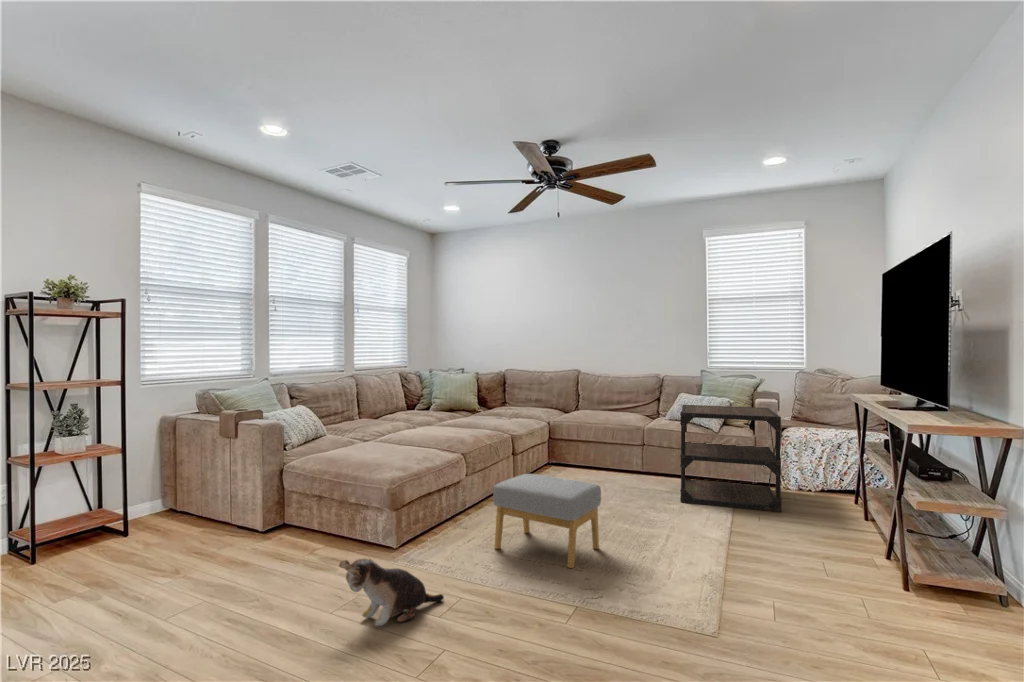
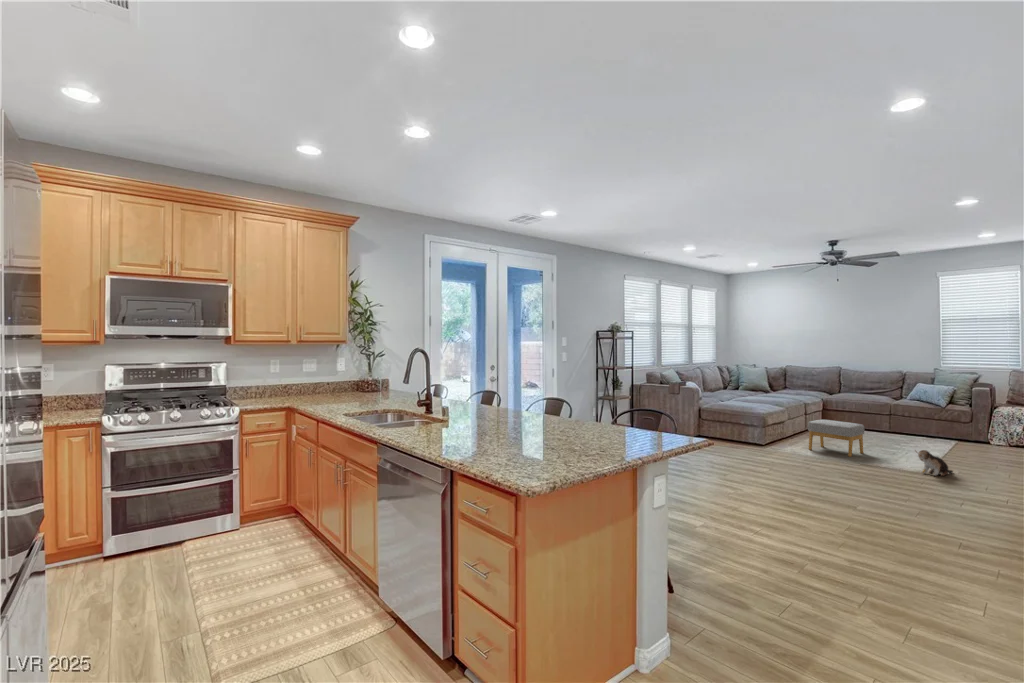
side table: present [680,405,781,512] -> none [914,391,983,451]
plush toy: present [339,558,444,626] -> present [916,450,953,476]

